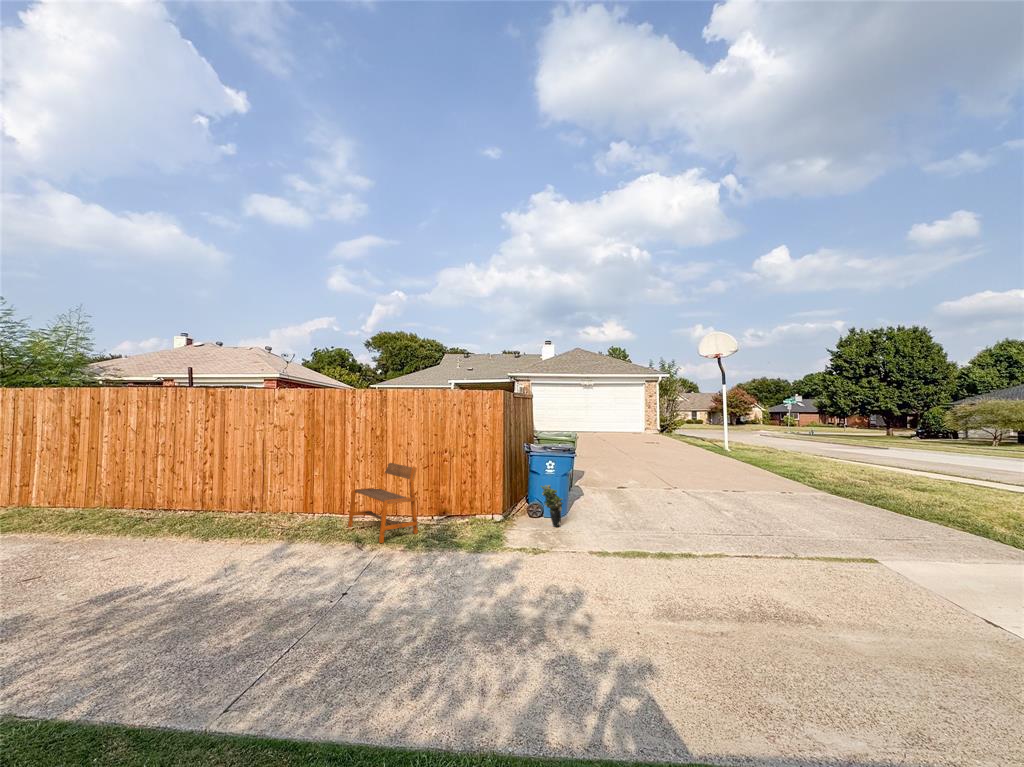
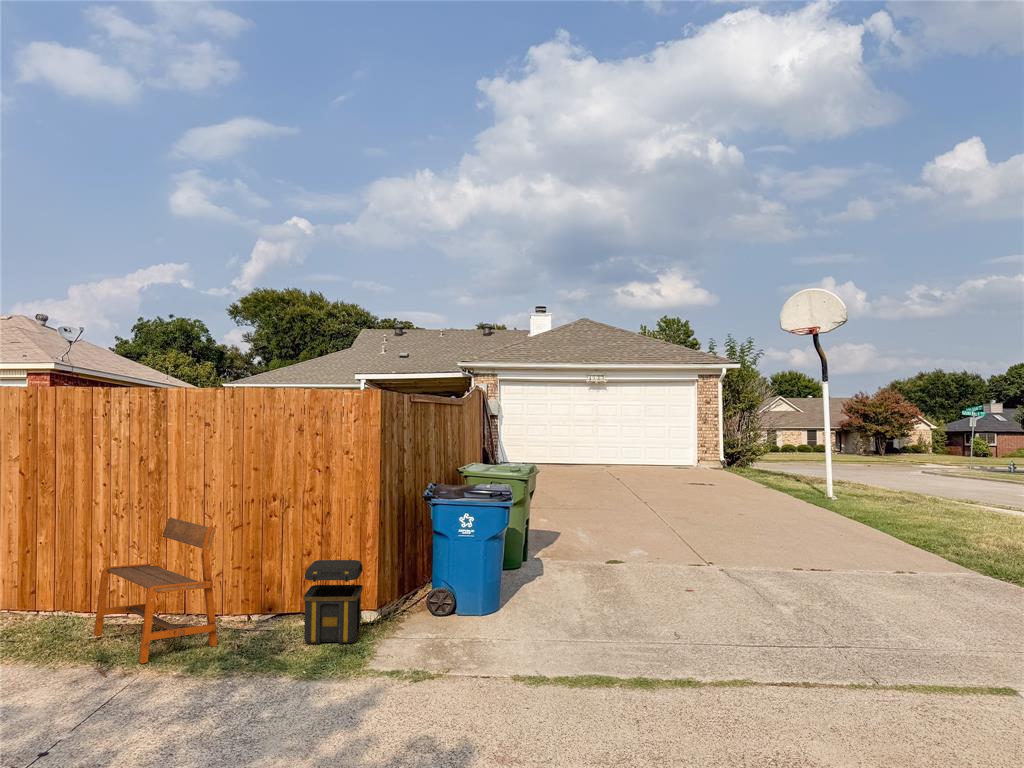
potted plant: present [541,485,563,527] -> none [447,557,487,634]
toolbox: none [465,486,495,533] -> present [304,560,363,644]

